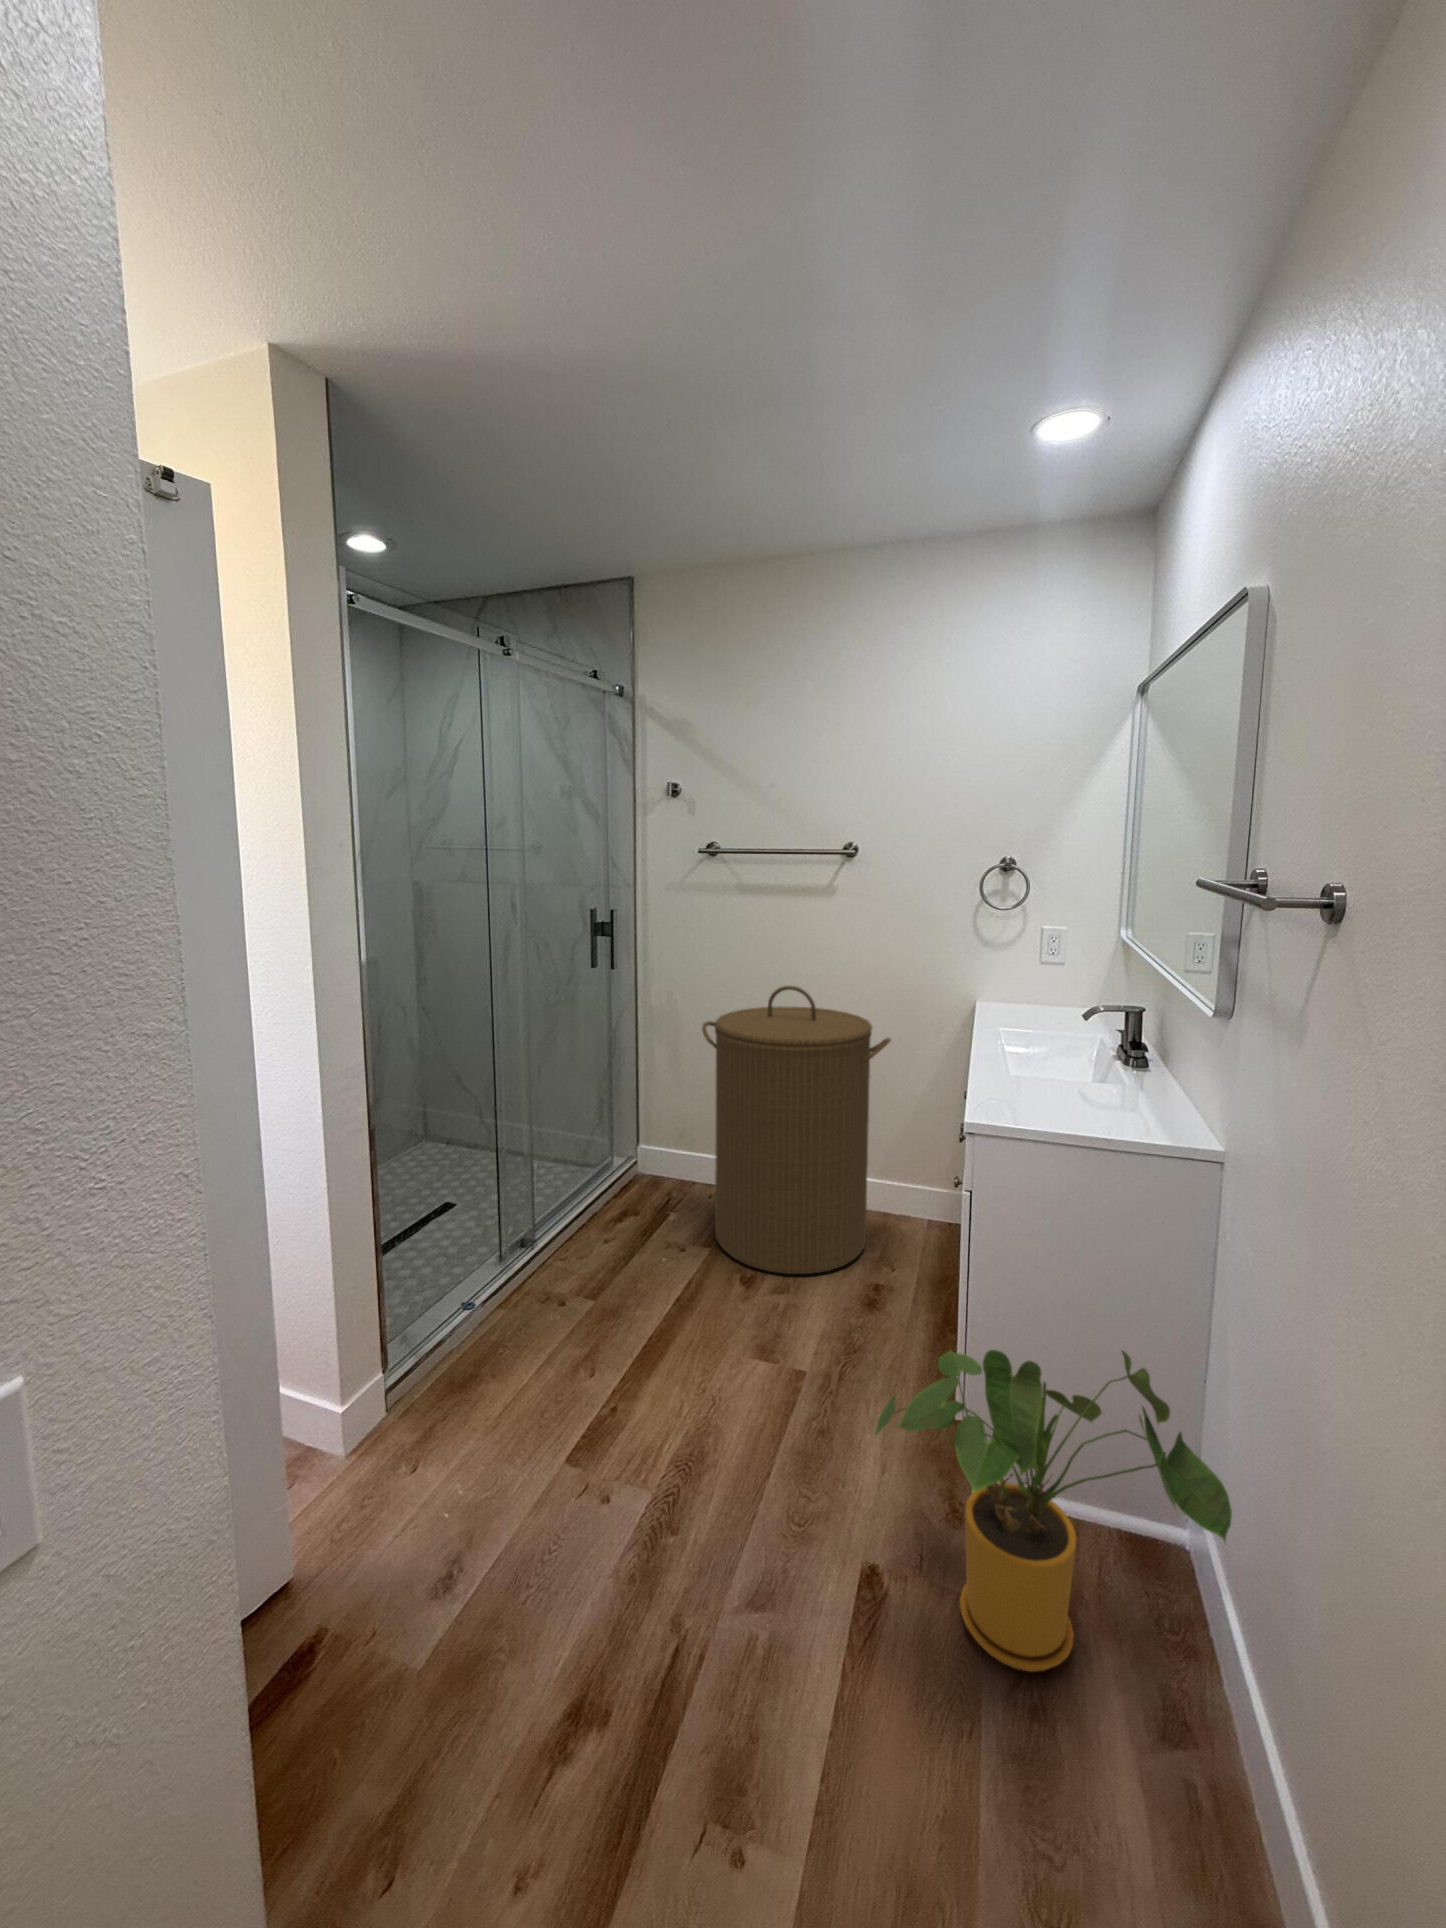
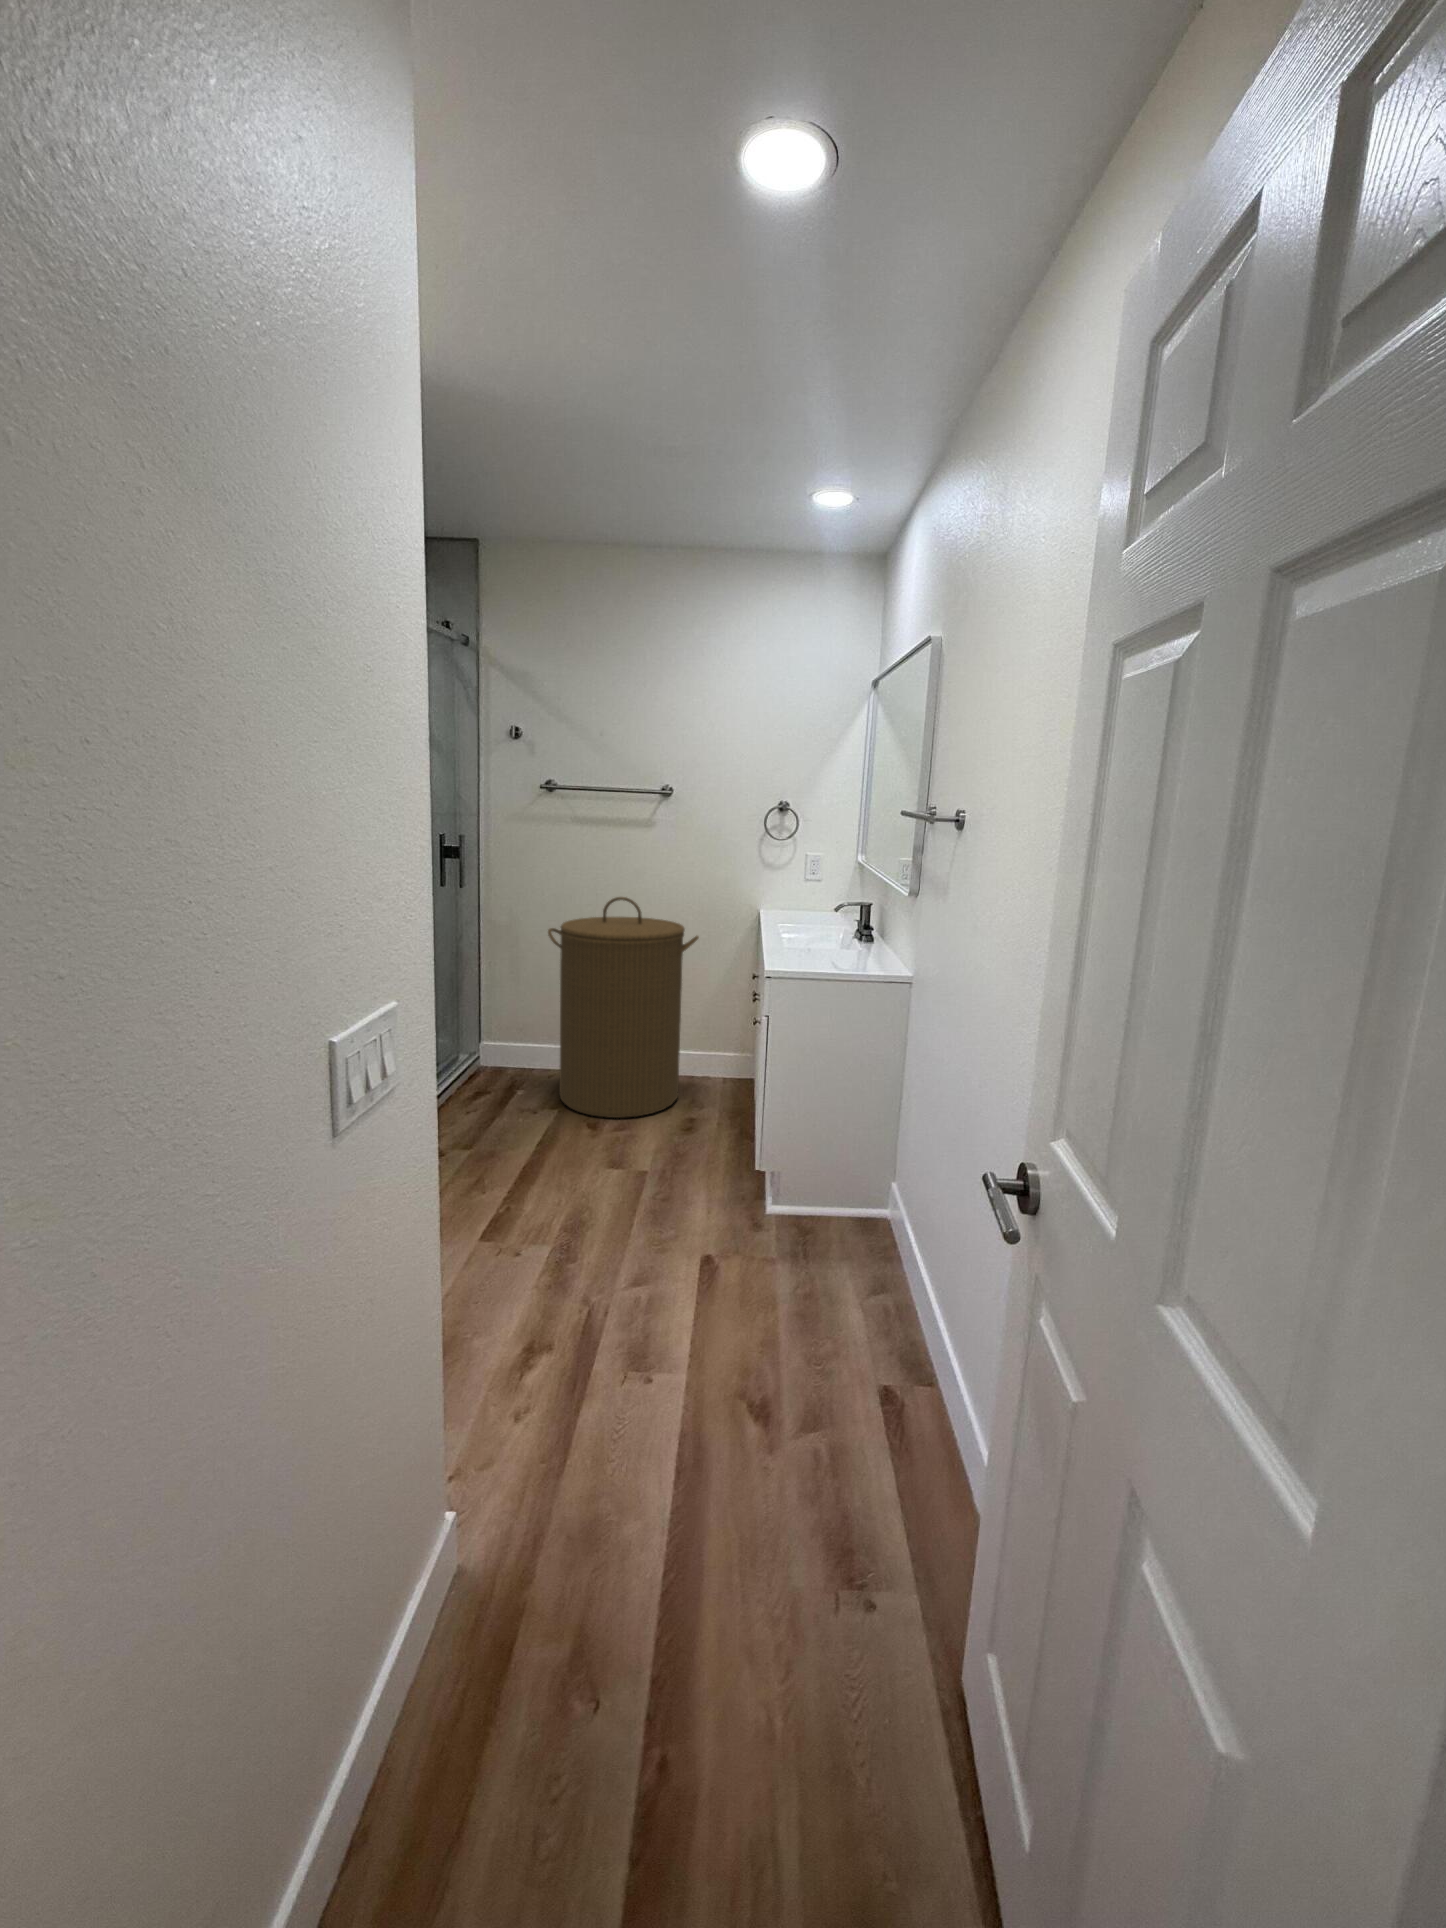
house plant: present [875,1350,1232,1672] -> none [709,1095,911,1285]

